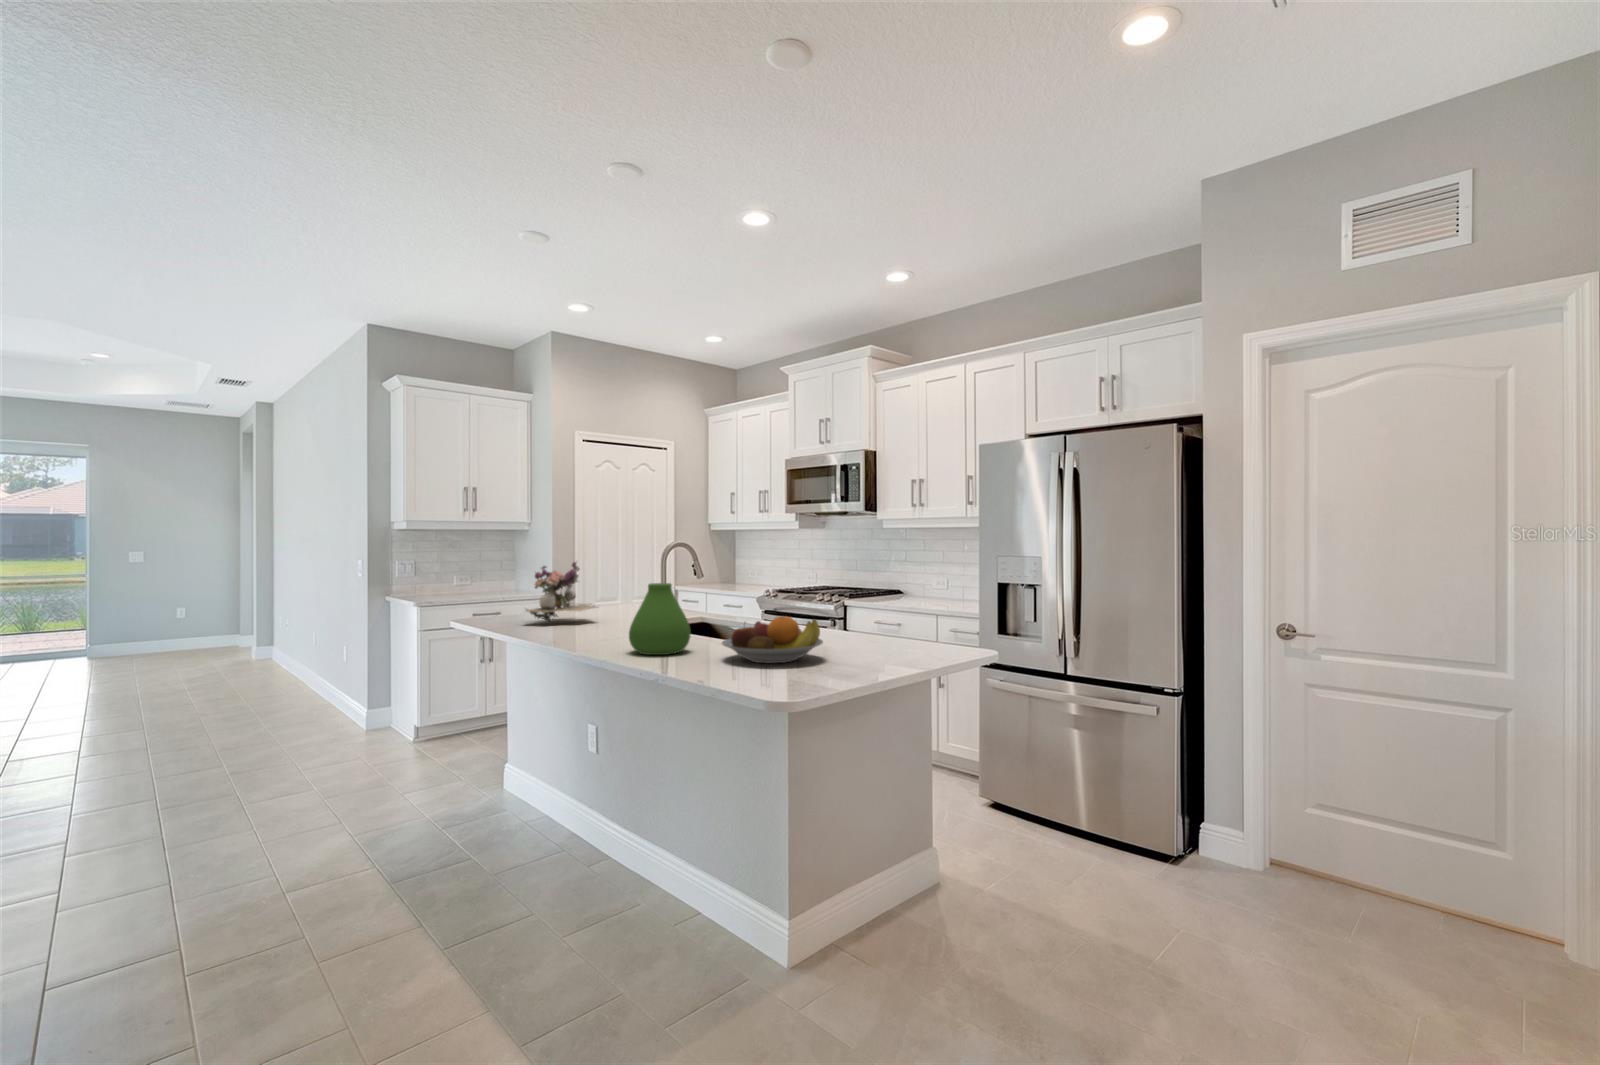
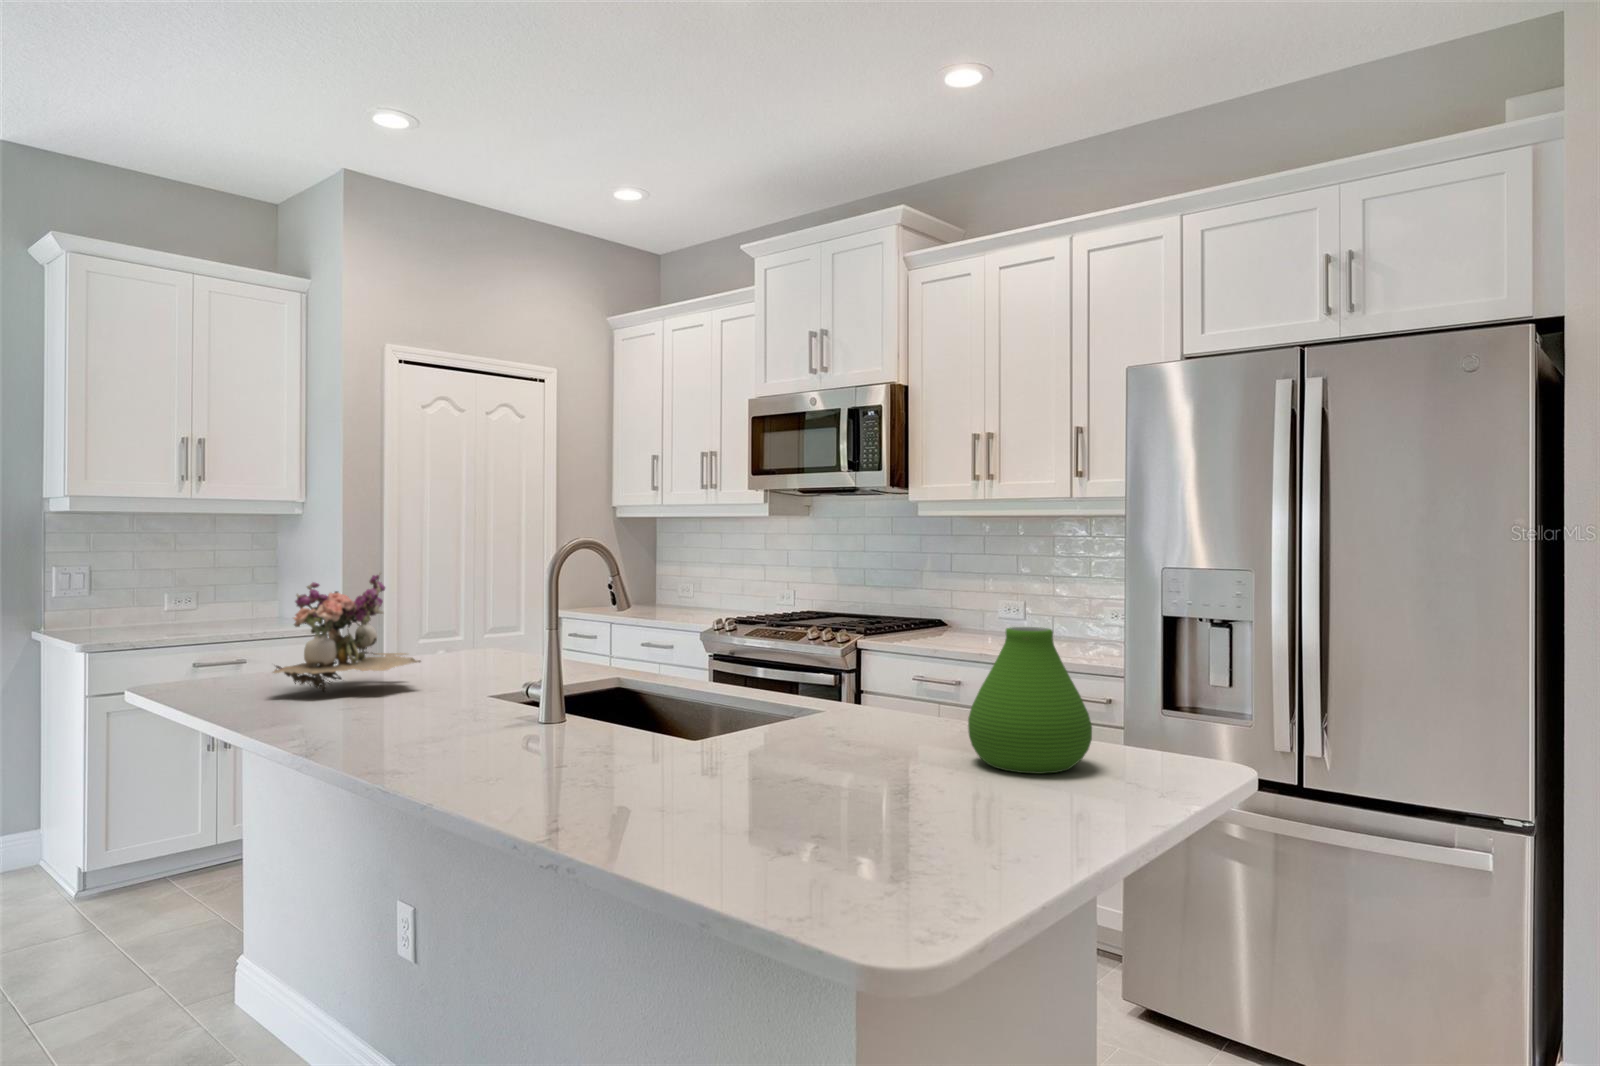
vase: present [629,583,691,655] -> present [968,627,1092,774]
fruit bowl: present [722,616,823,663] -> none [687,701,904,806]

